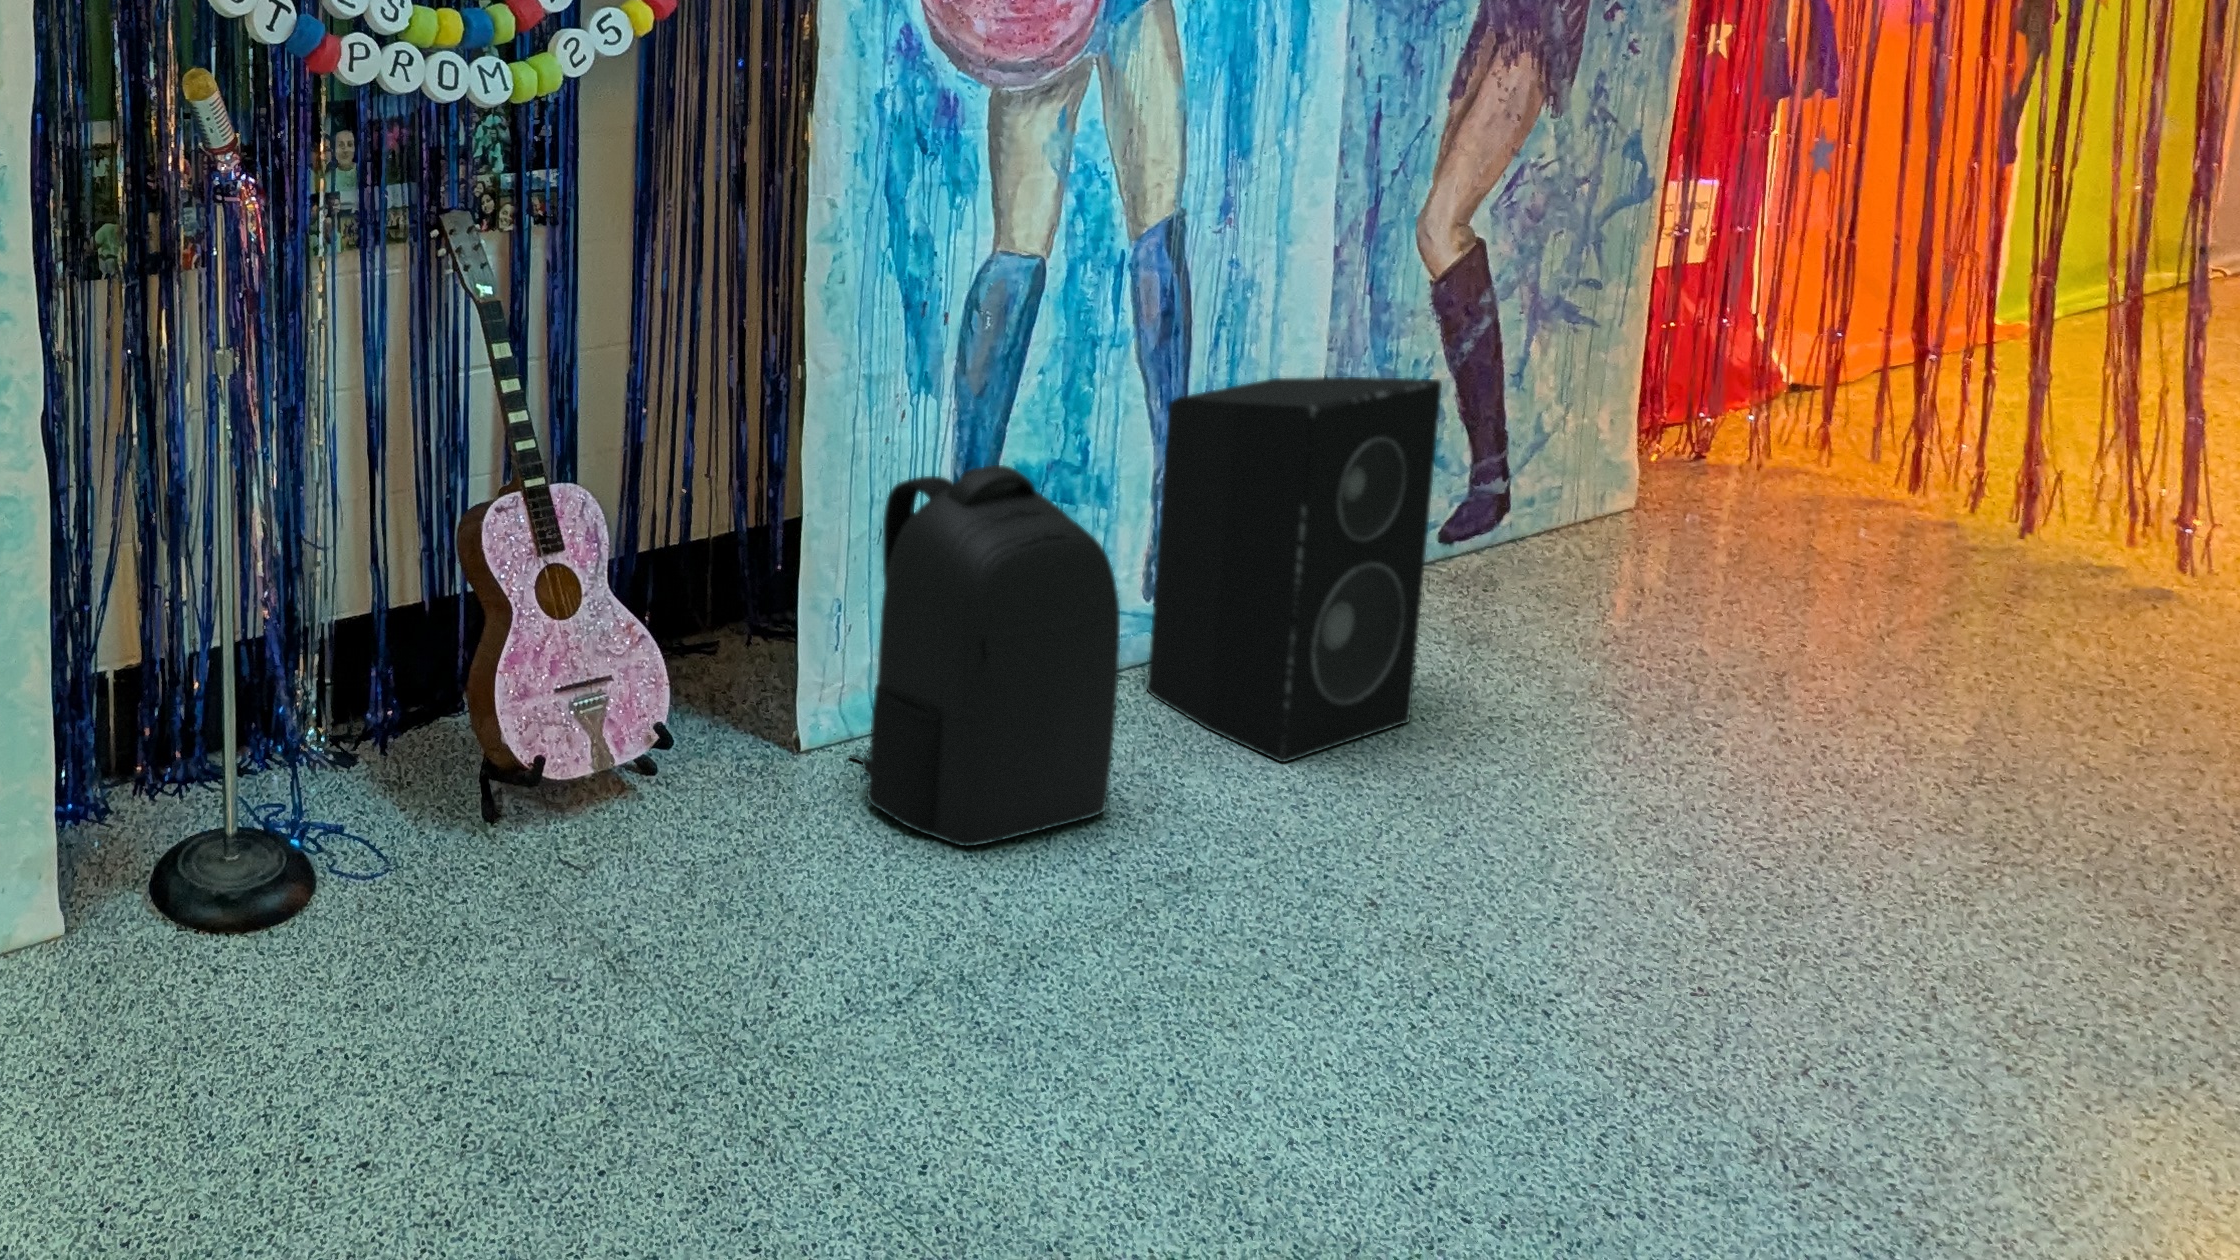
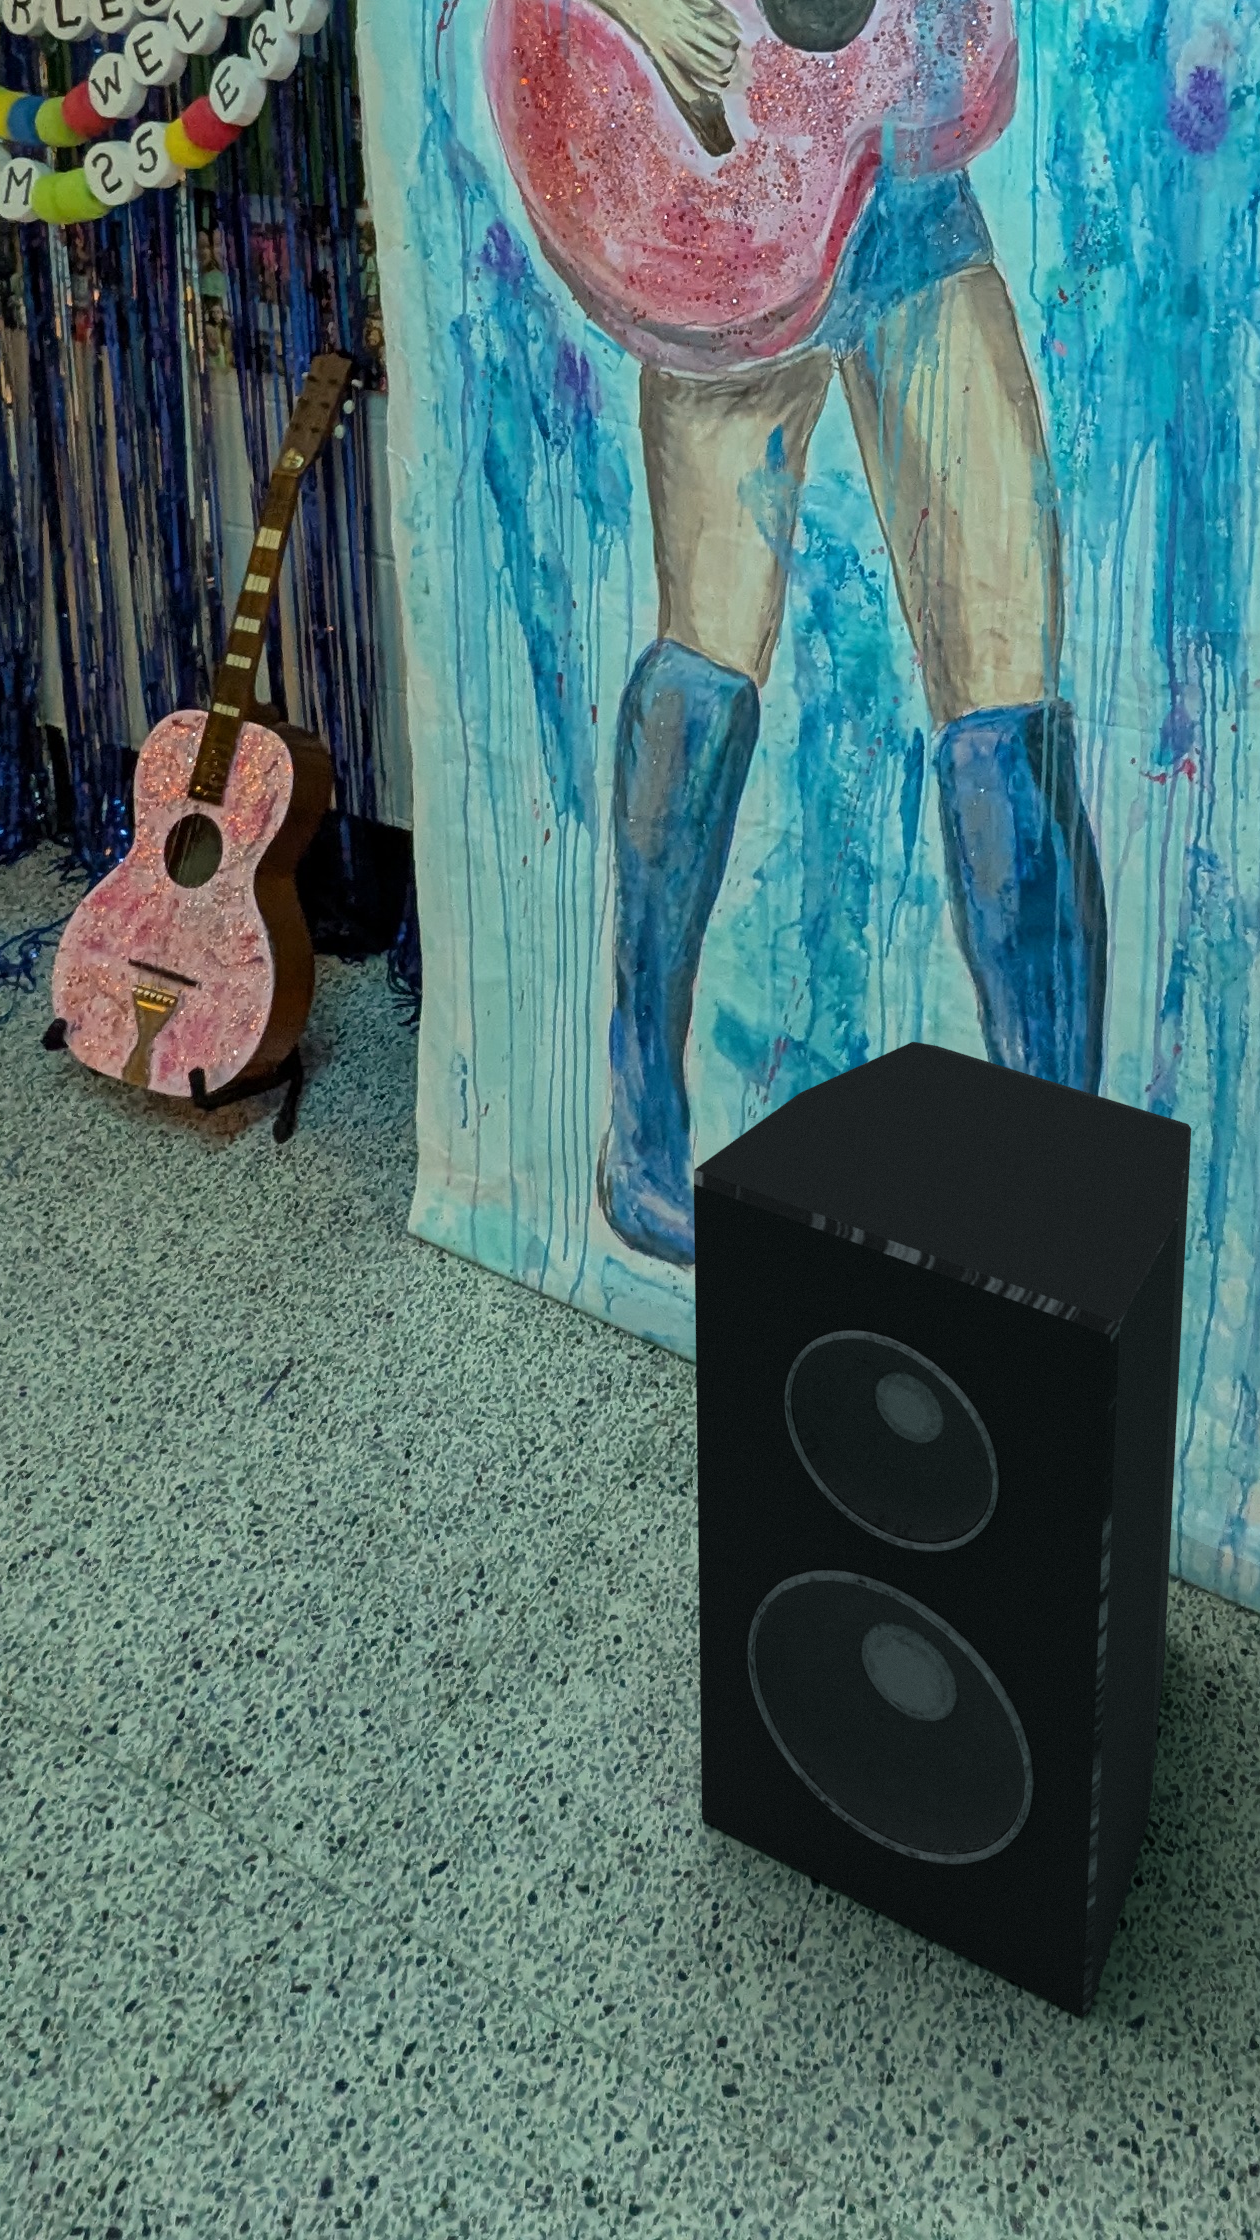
backpack: present [849,465,1120,846] -> none [86,905,533,1595]

